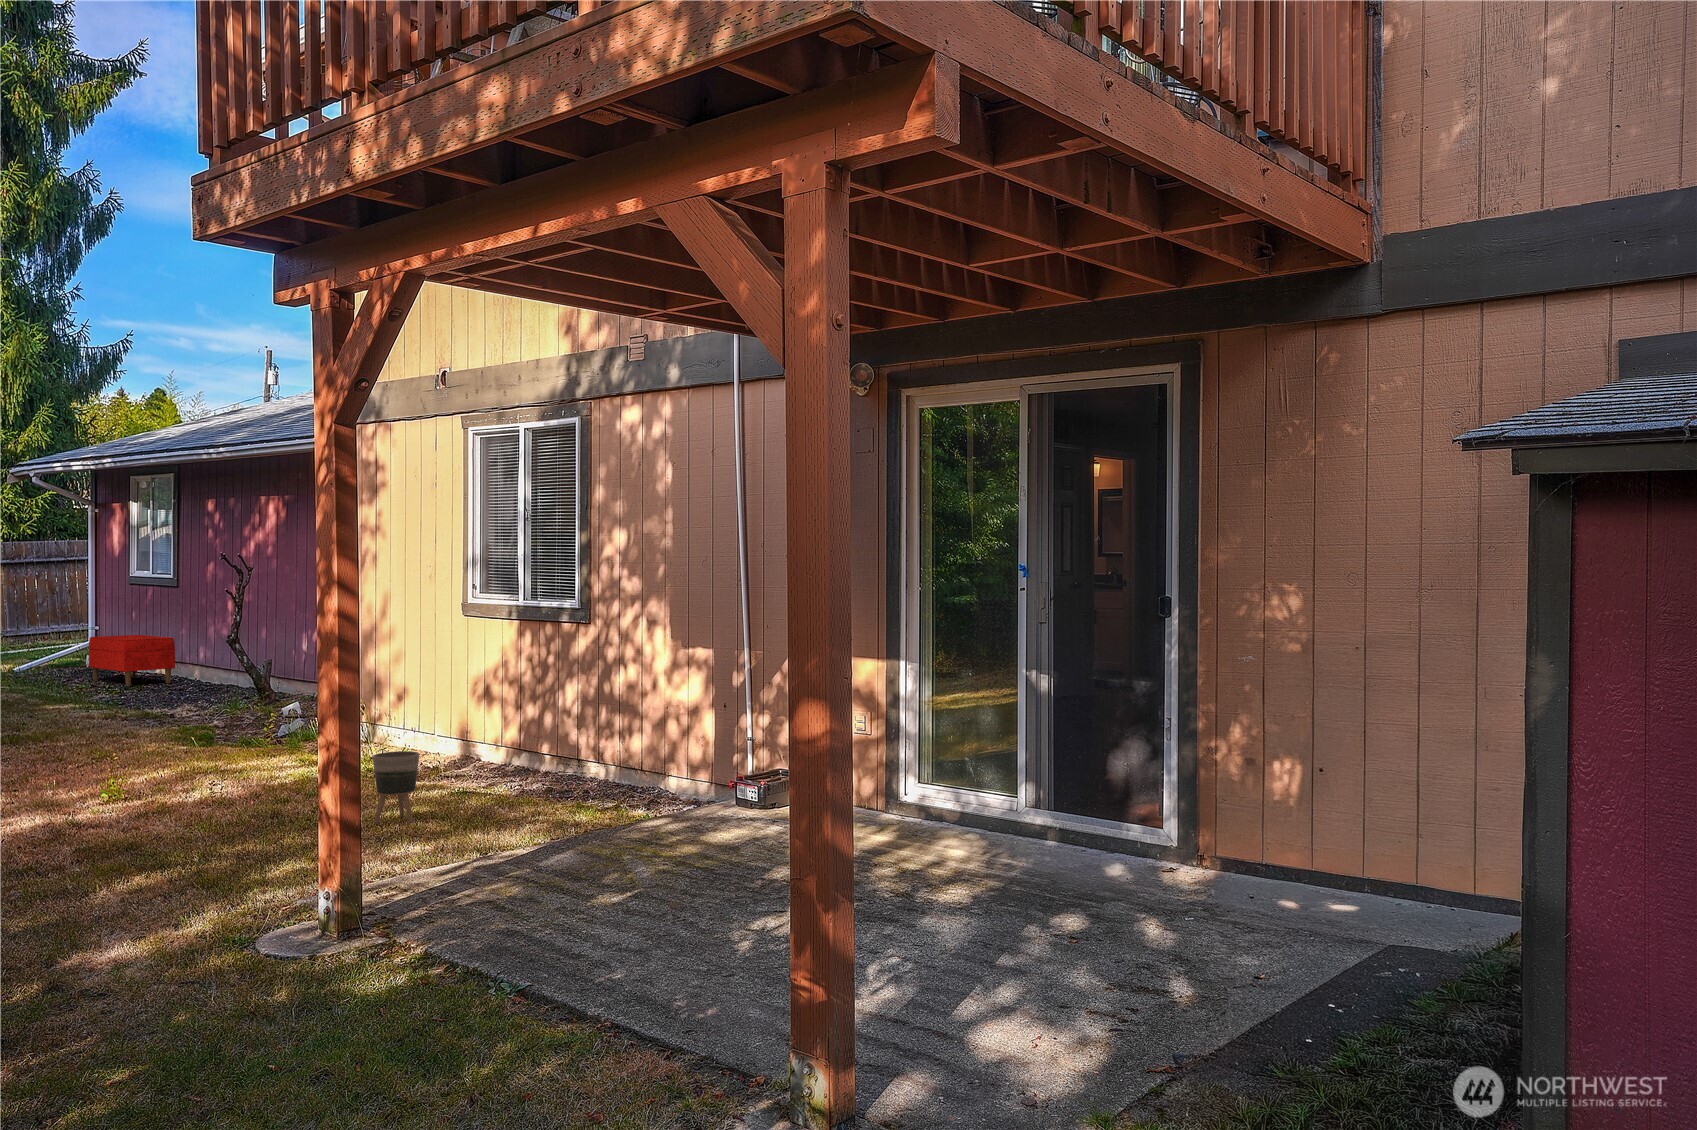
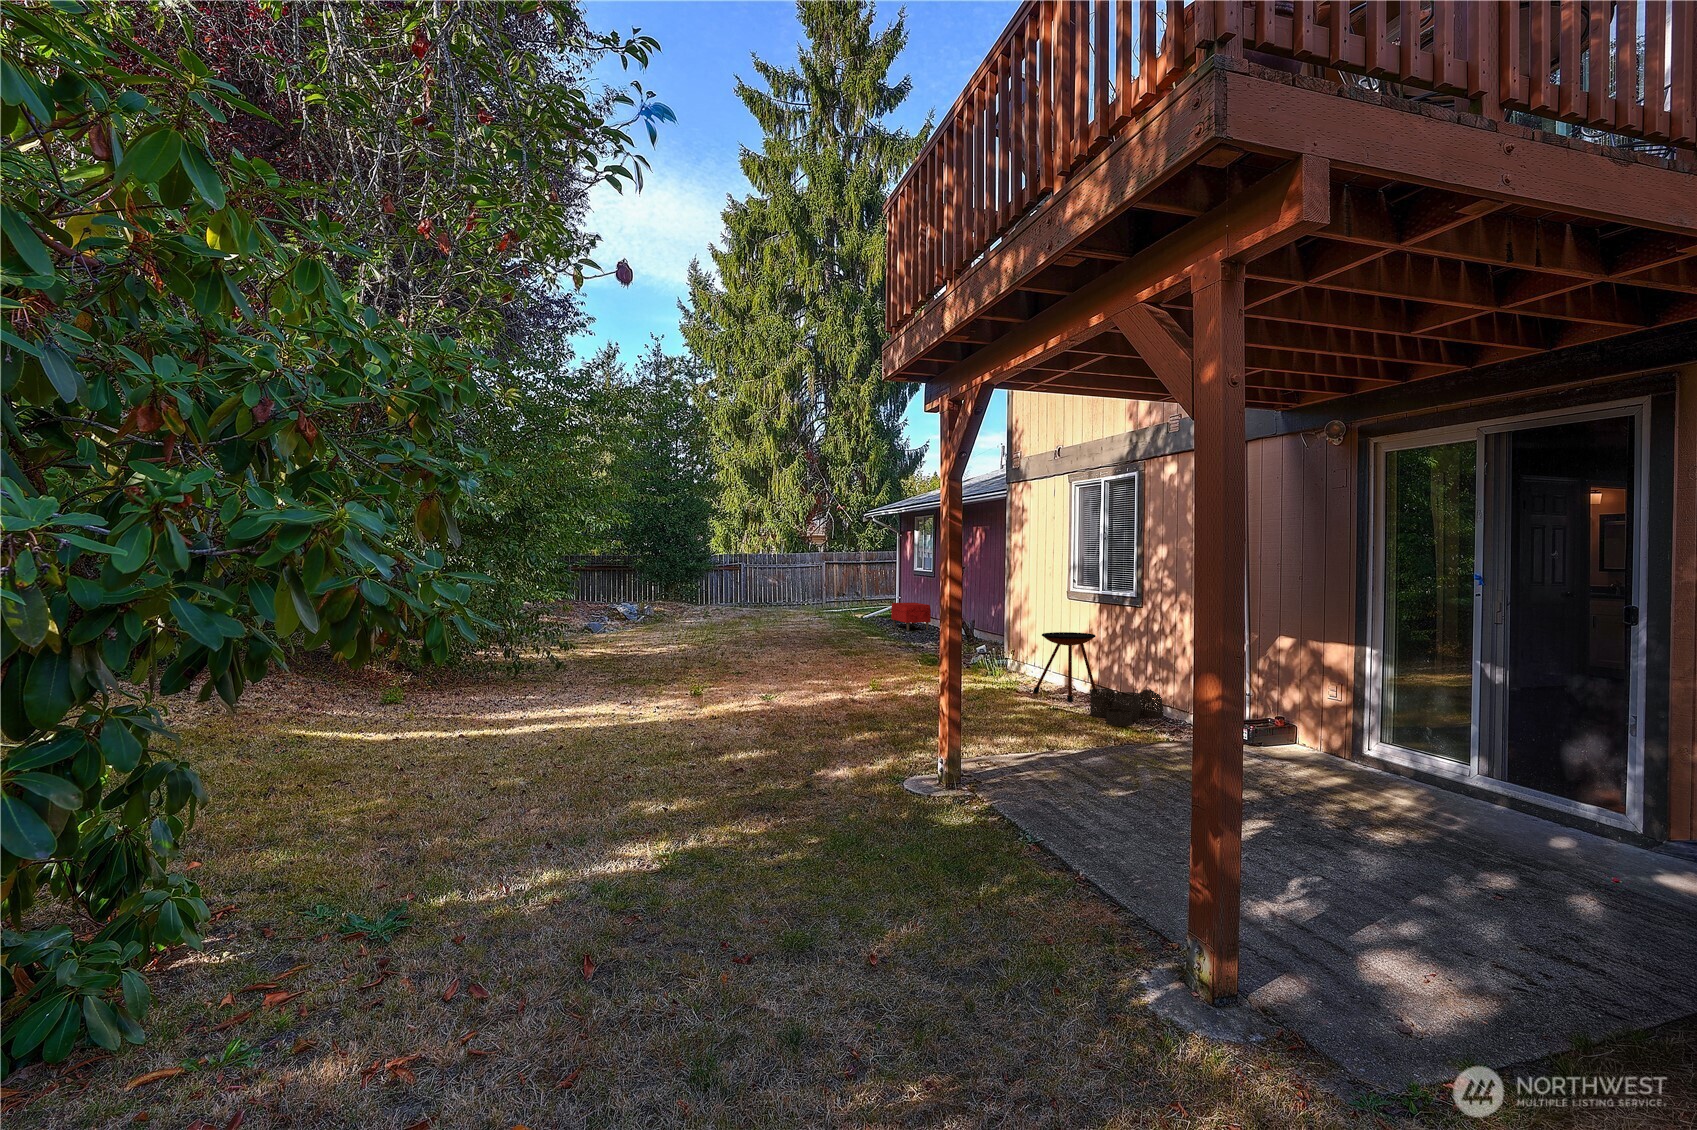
side table: none [414,667,518,776] -> present [1033,632,1096,702]
woven basket: none [520,741,627,803] -> present [1090,685,1164,726]
planter: present [373,751,419,824] -> none [996,681,1022,725]

